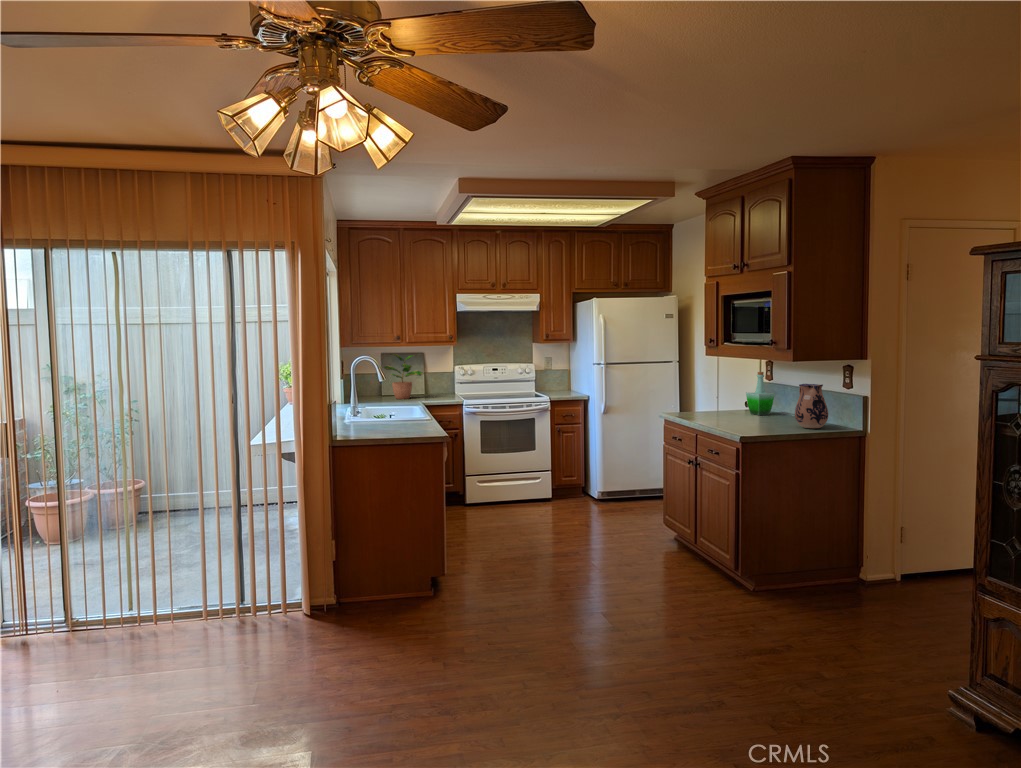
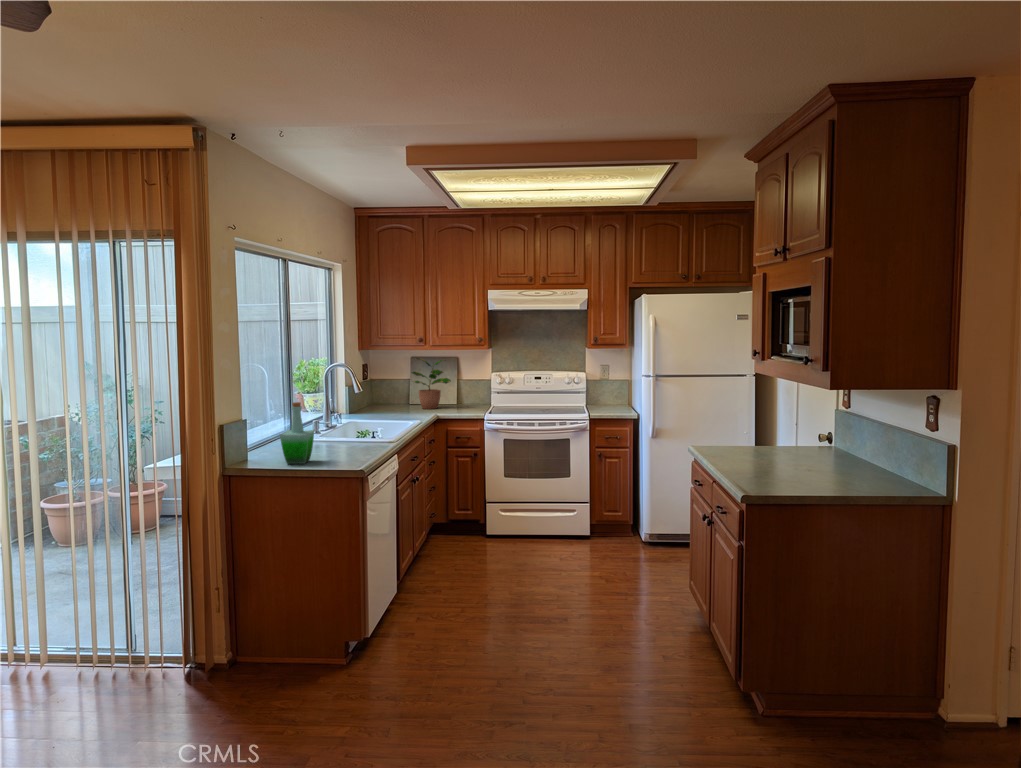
bottle: present [746,372,775,415] -> present [280,402,314,464]
ceramic pitcher: present [795,384,828,428] -> none [847,420,898,487]

